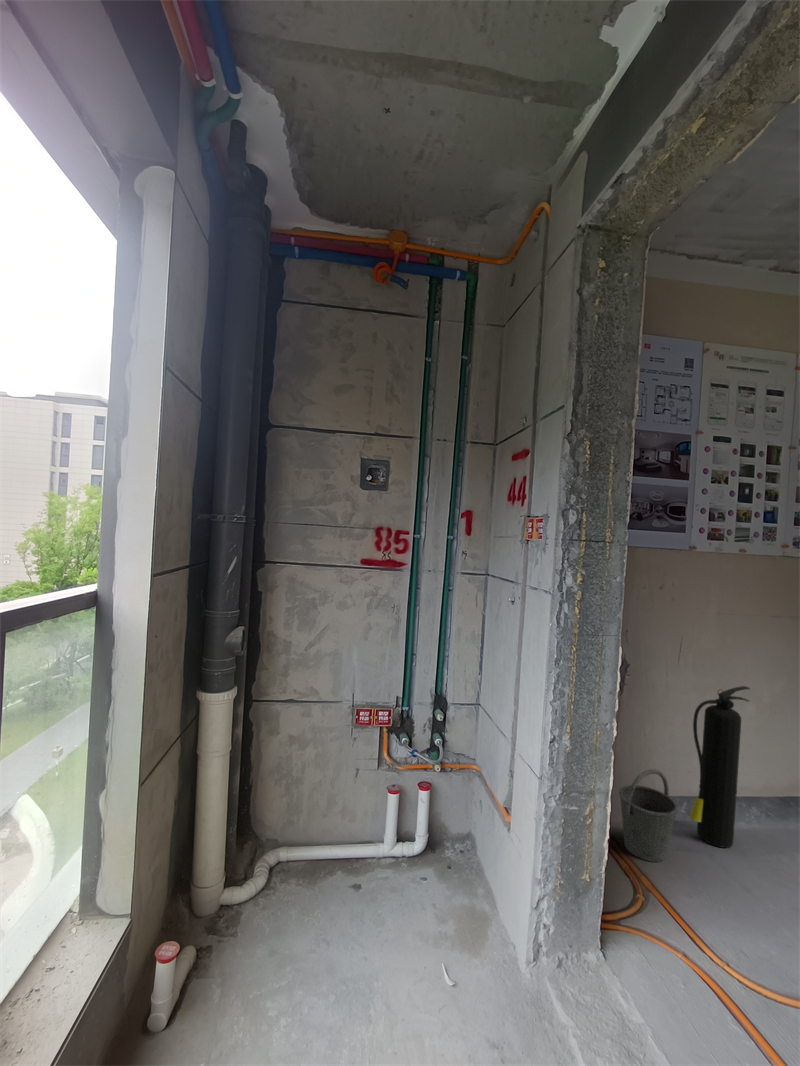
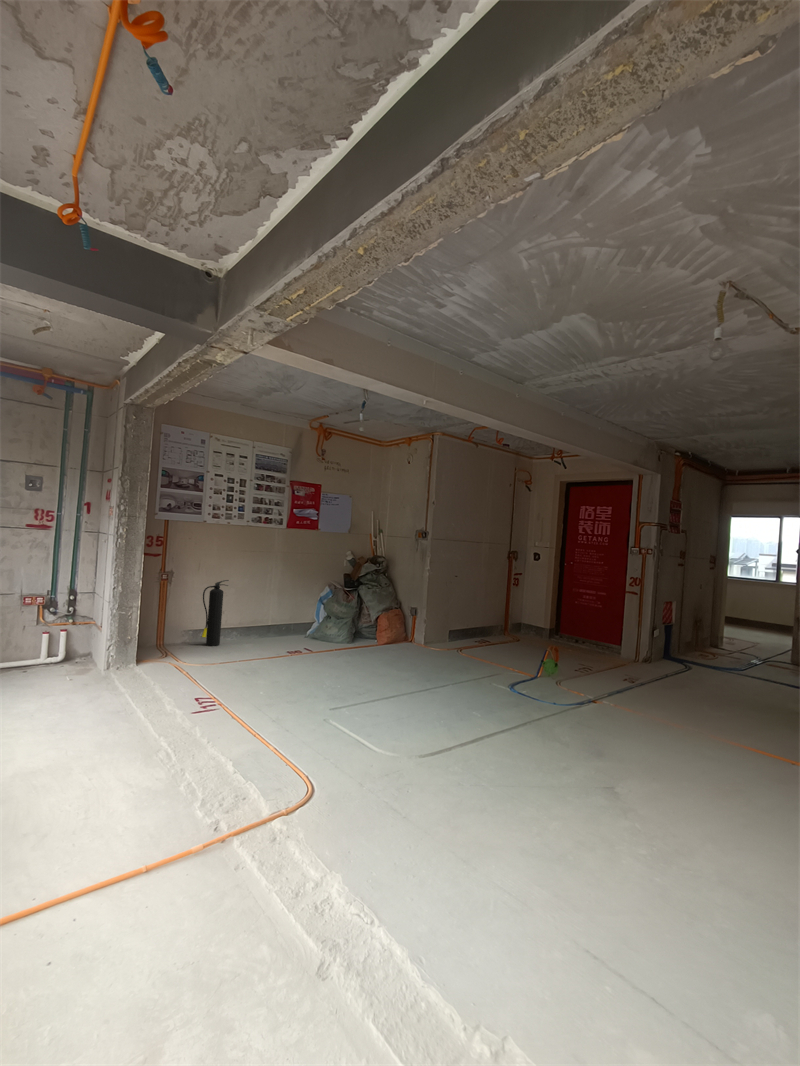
bucket: present [619,769,678,862] -> none [166,615,191,651]

